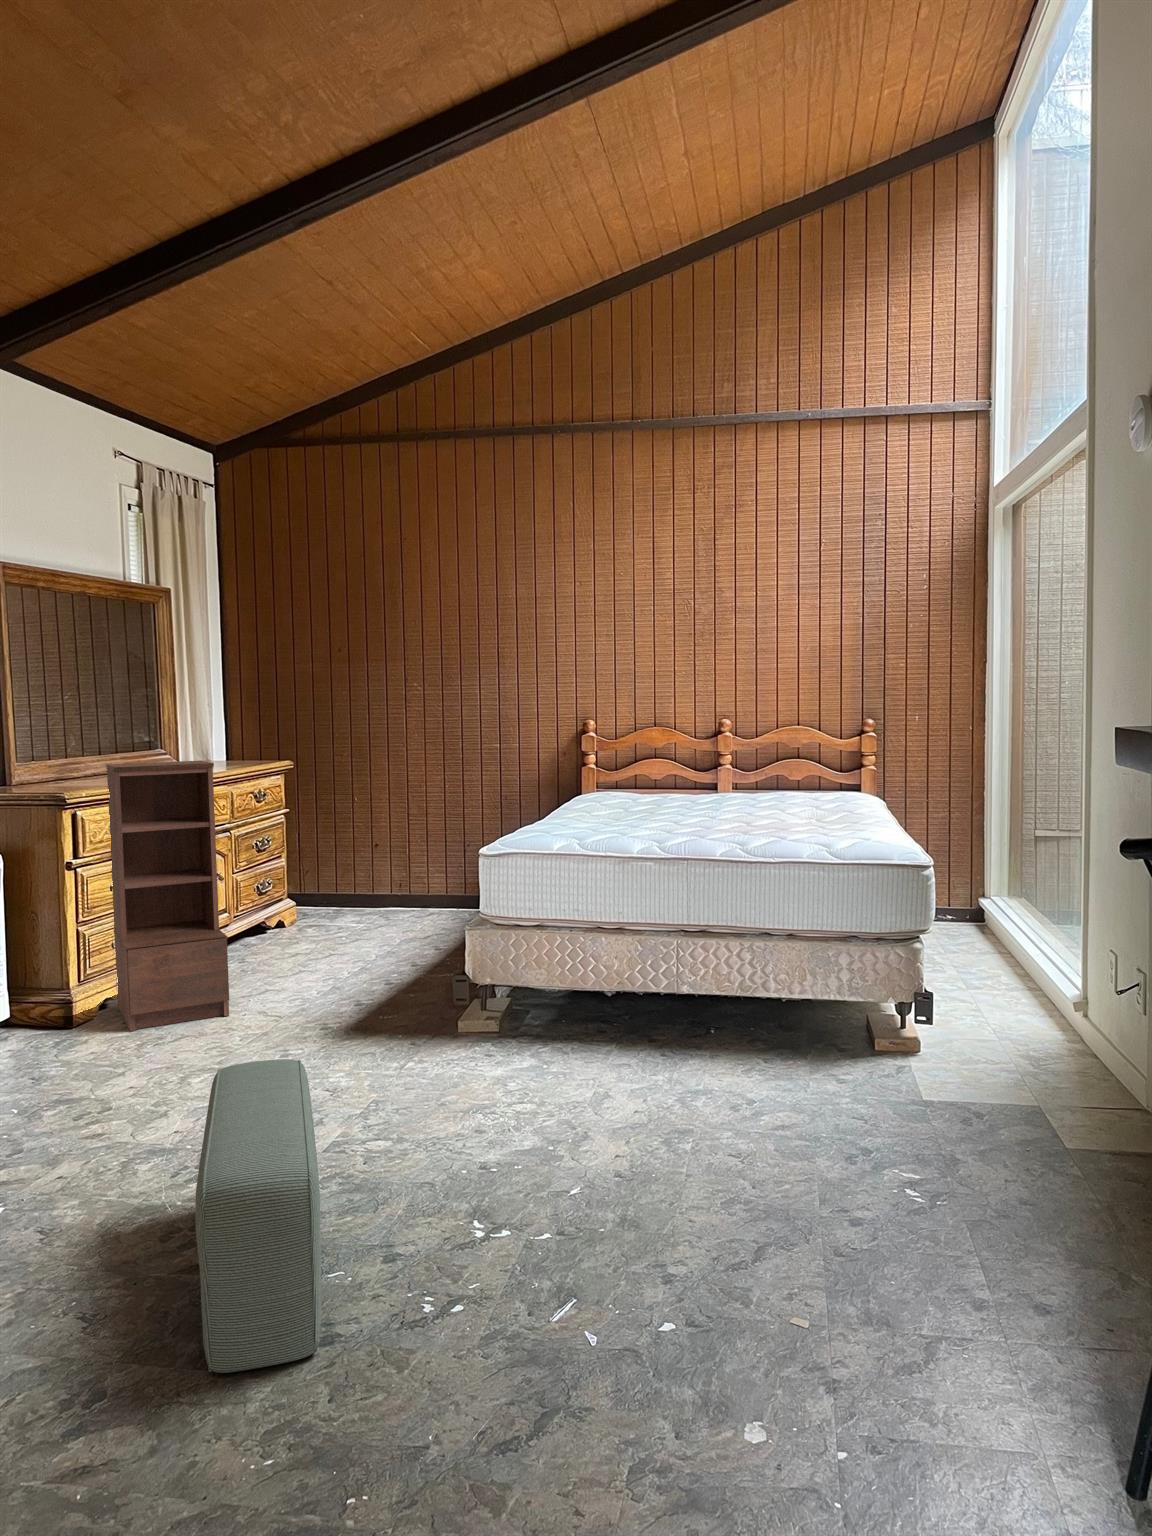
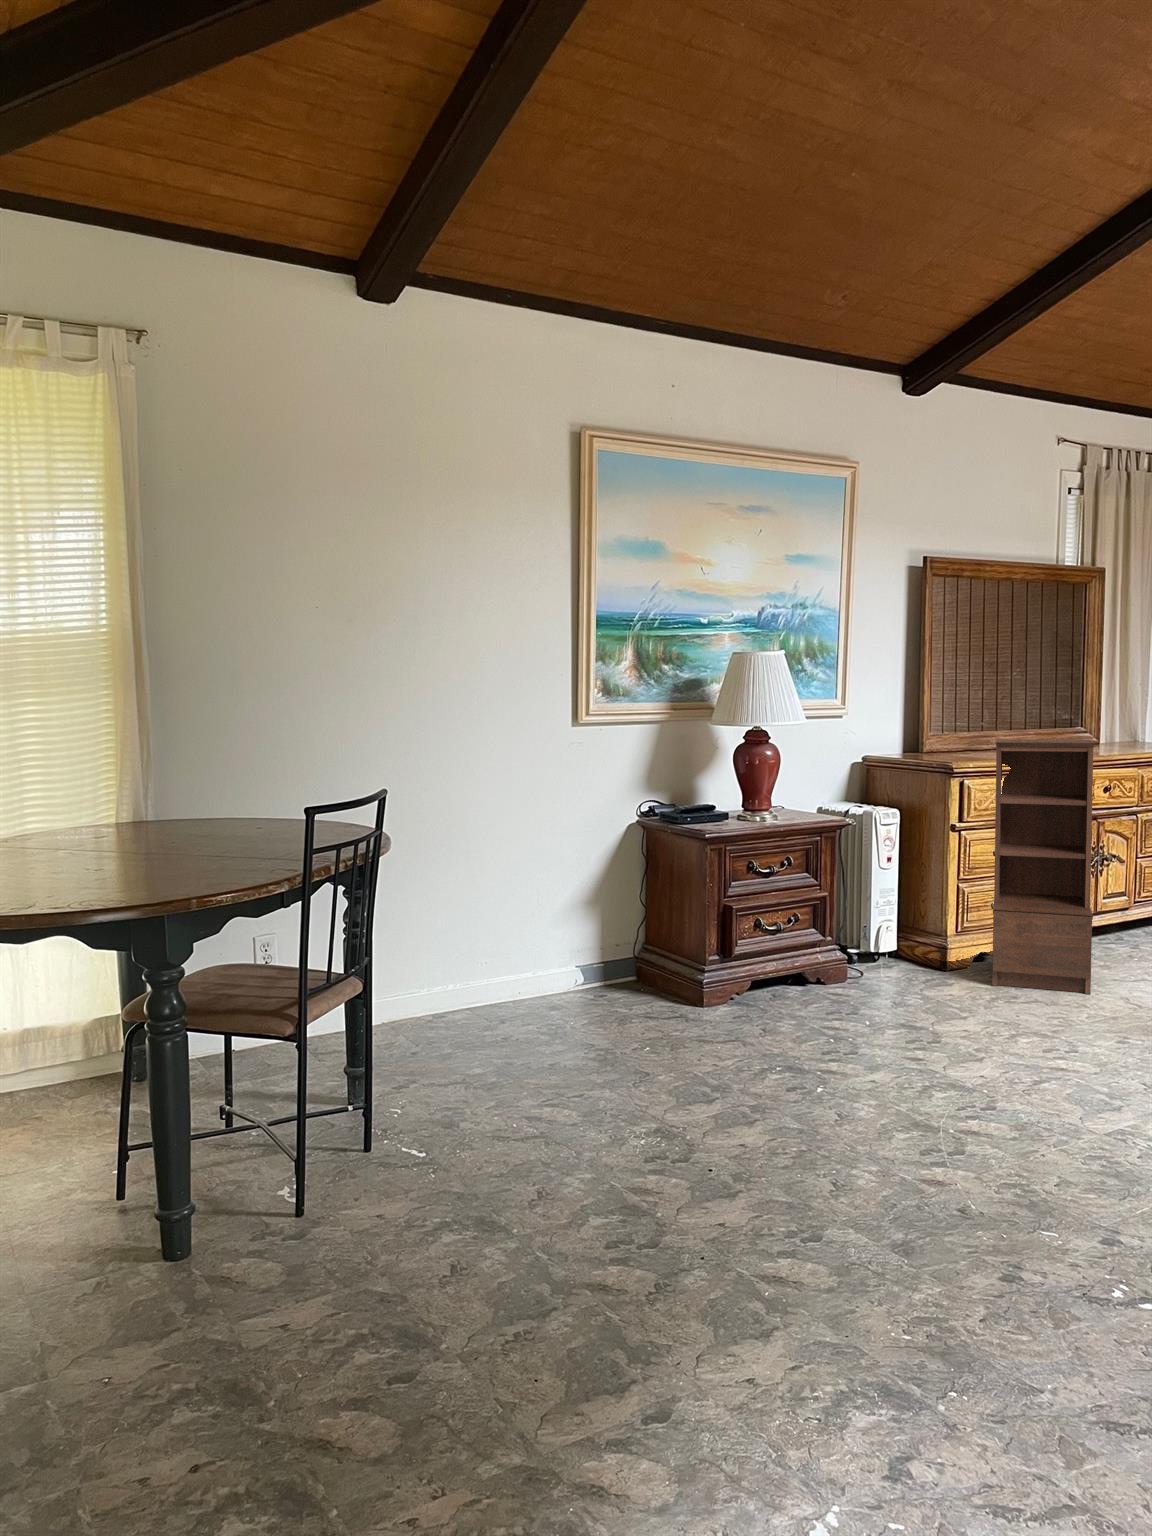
pouf: present [195,1059,322,1373] -> none [898,1020,1067,1281]

